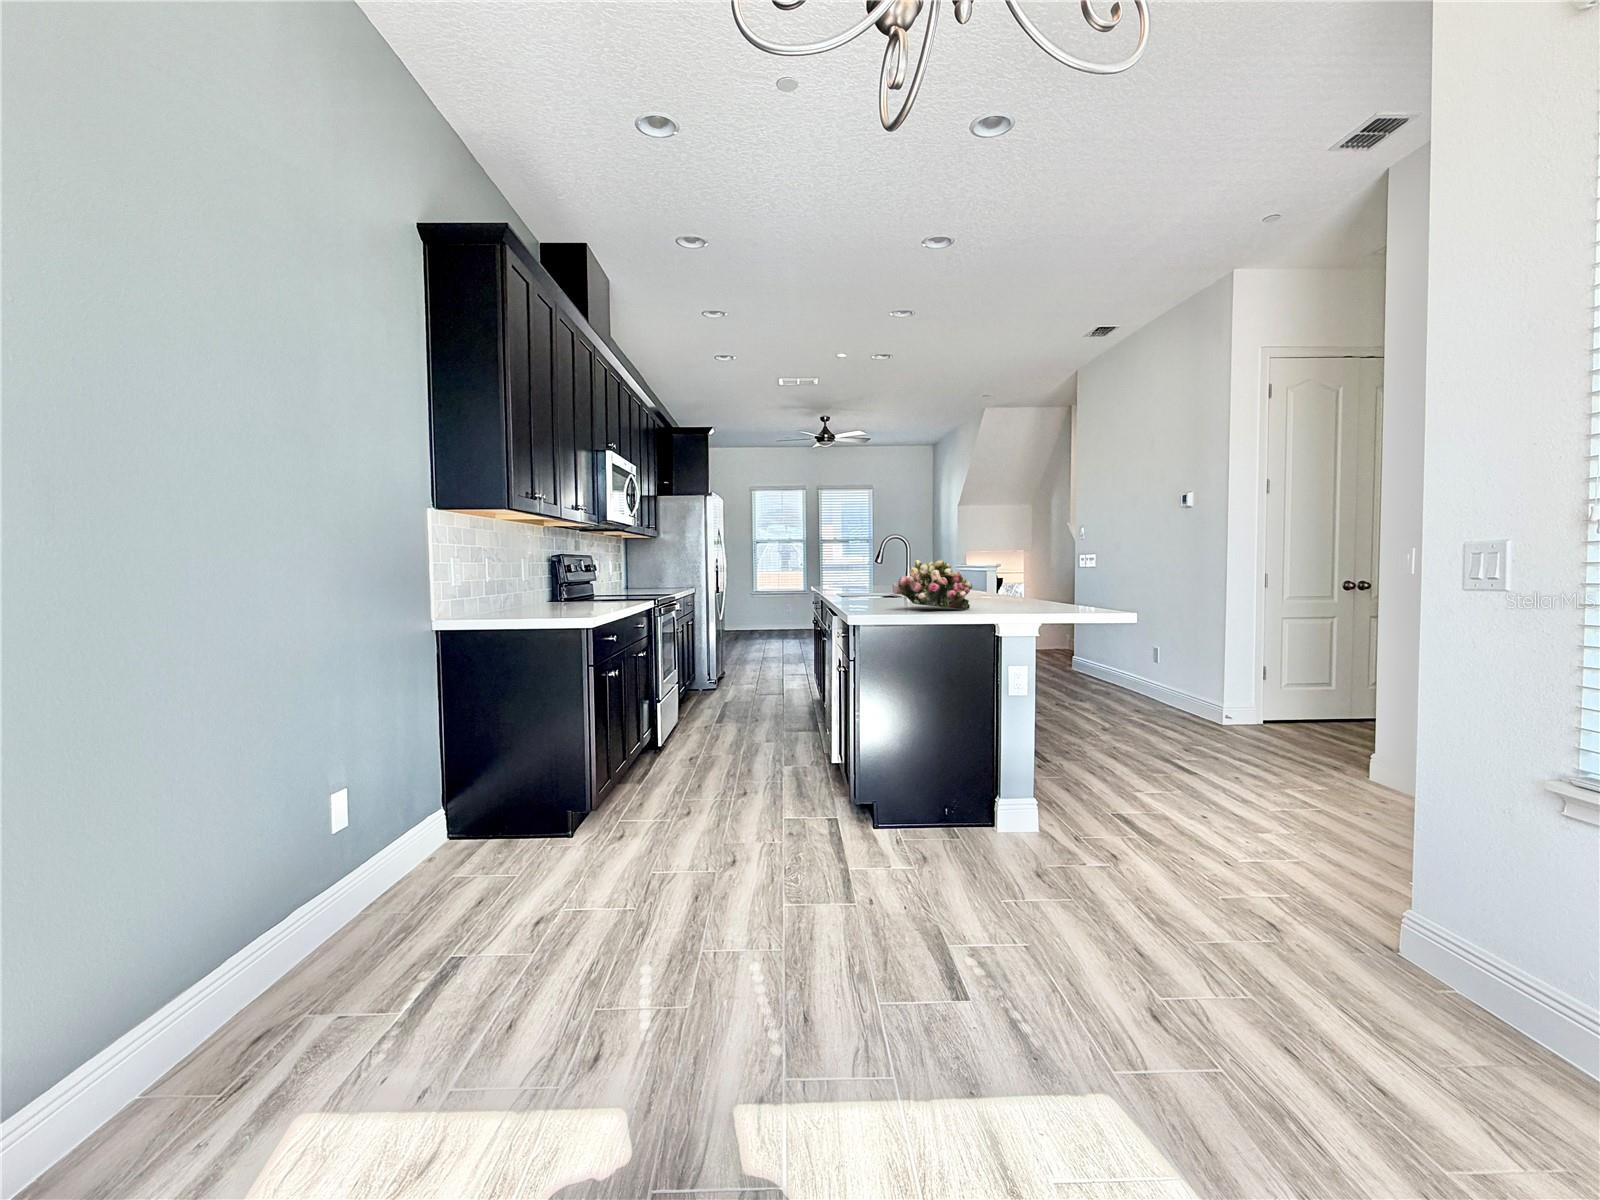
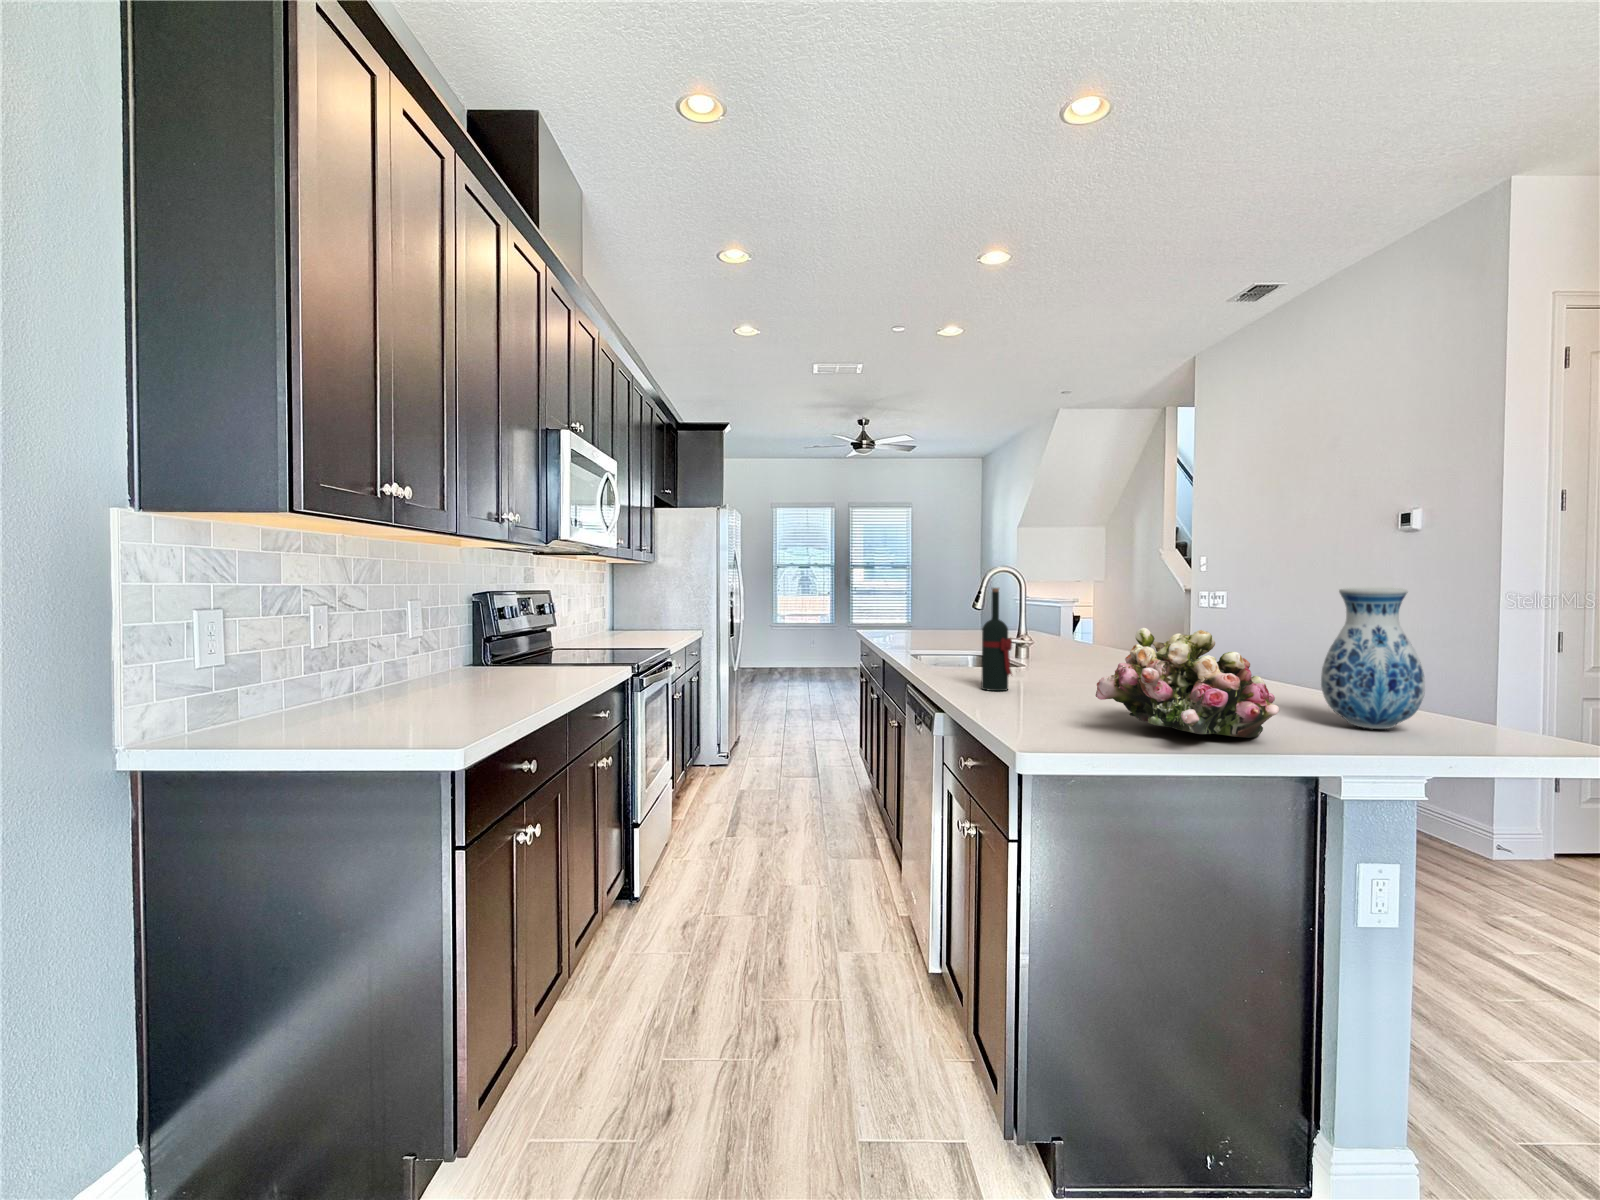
vase: none [1009,539,1049,607] -> present [1321,587,1425,729]
wine bottle: none [861,545,877,603] -> present [981,588,1012,691]

